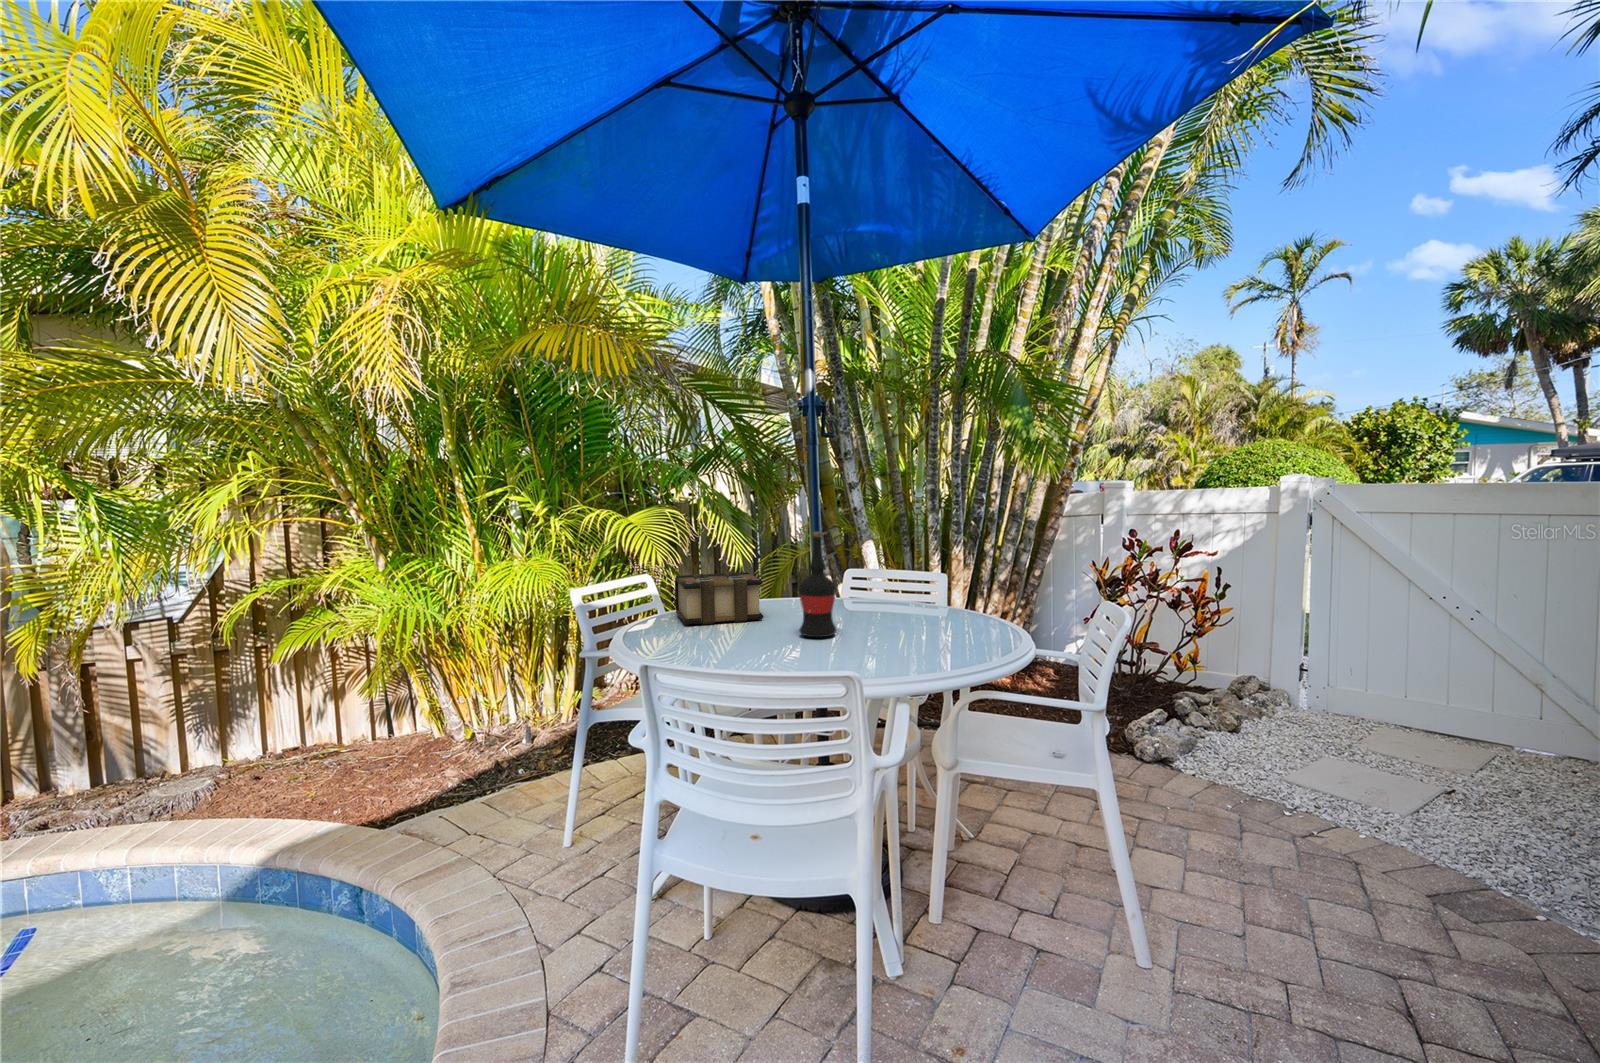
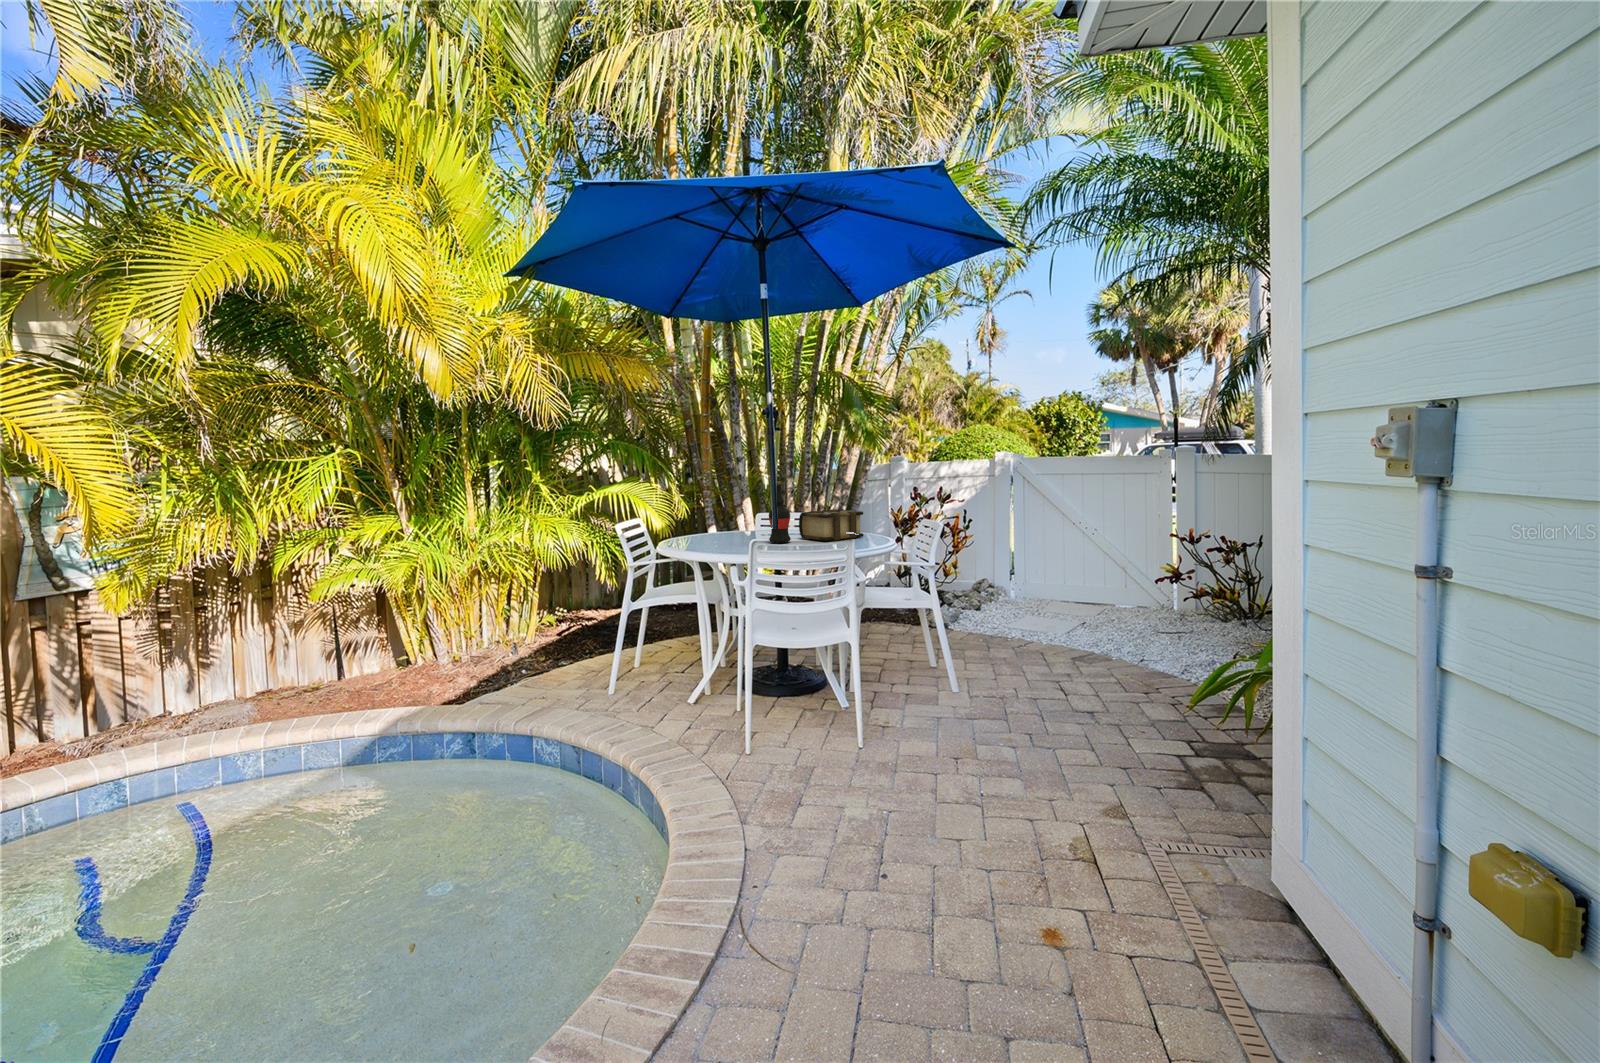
book: present [675,572,763,625] -> present [799,508,864,541]

